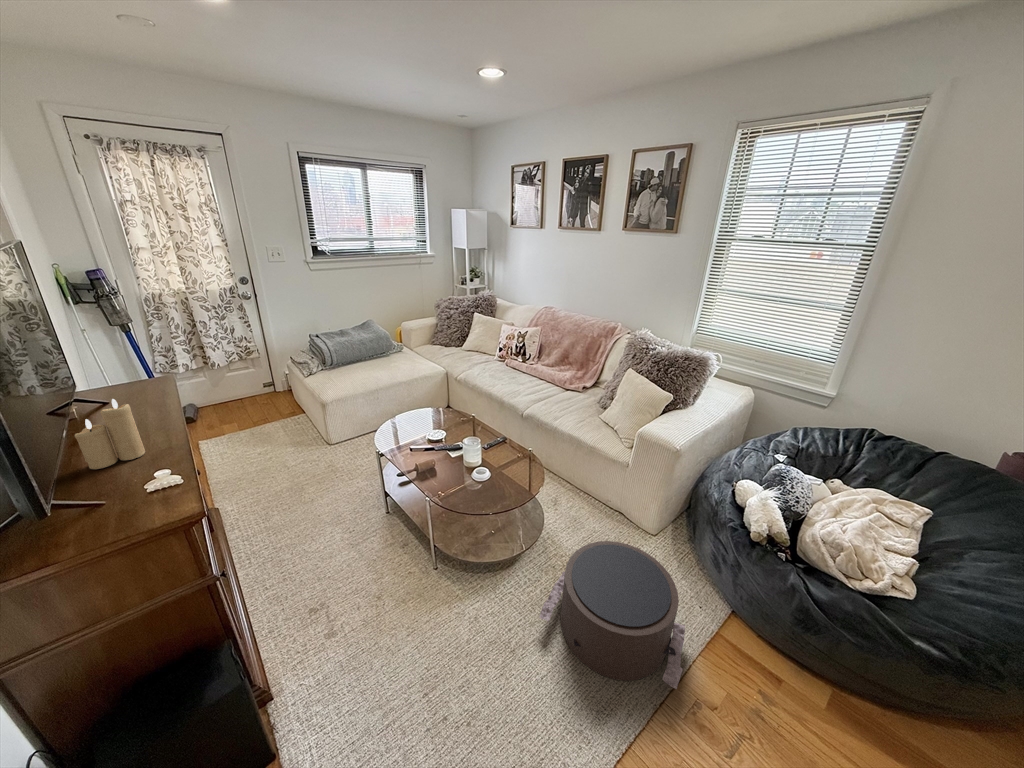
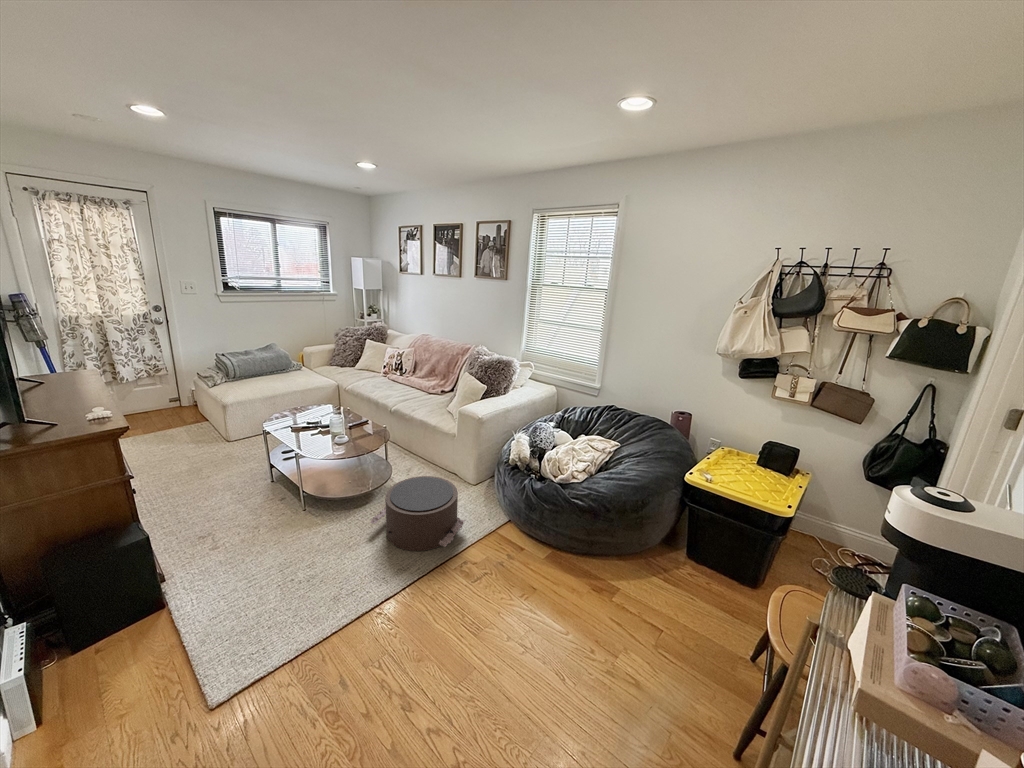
candle: present [75,399,145,469] -> none [39,365,85,409]

